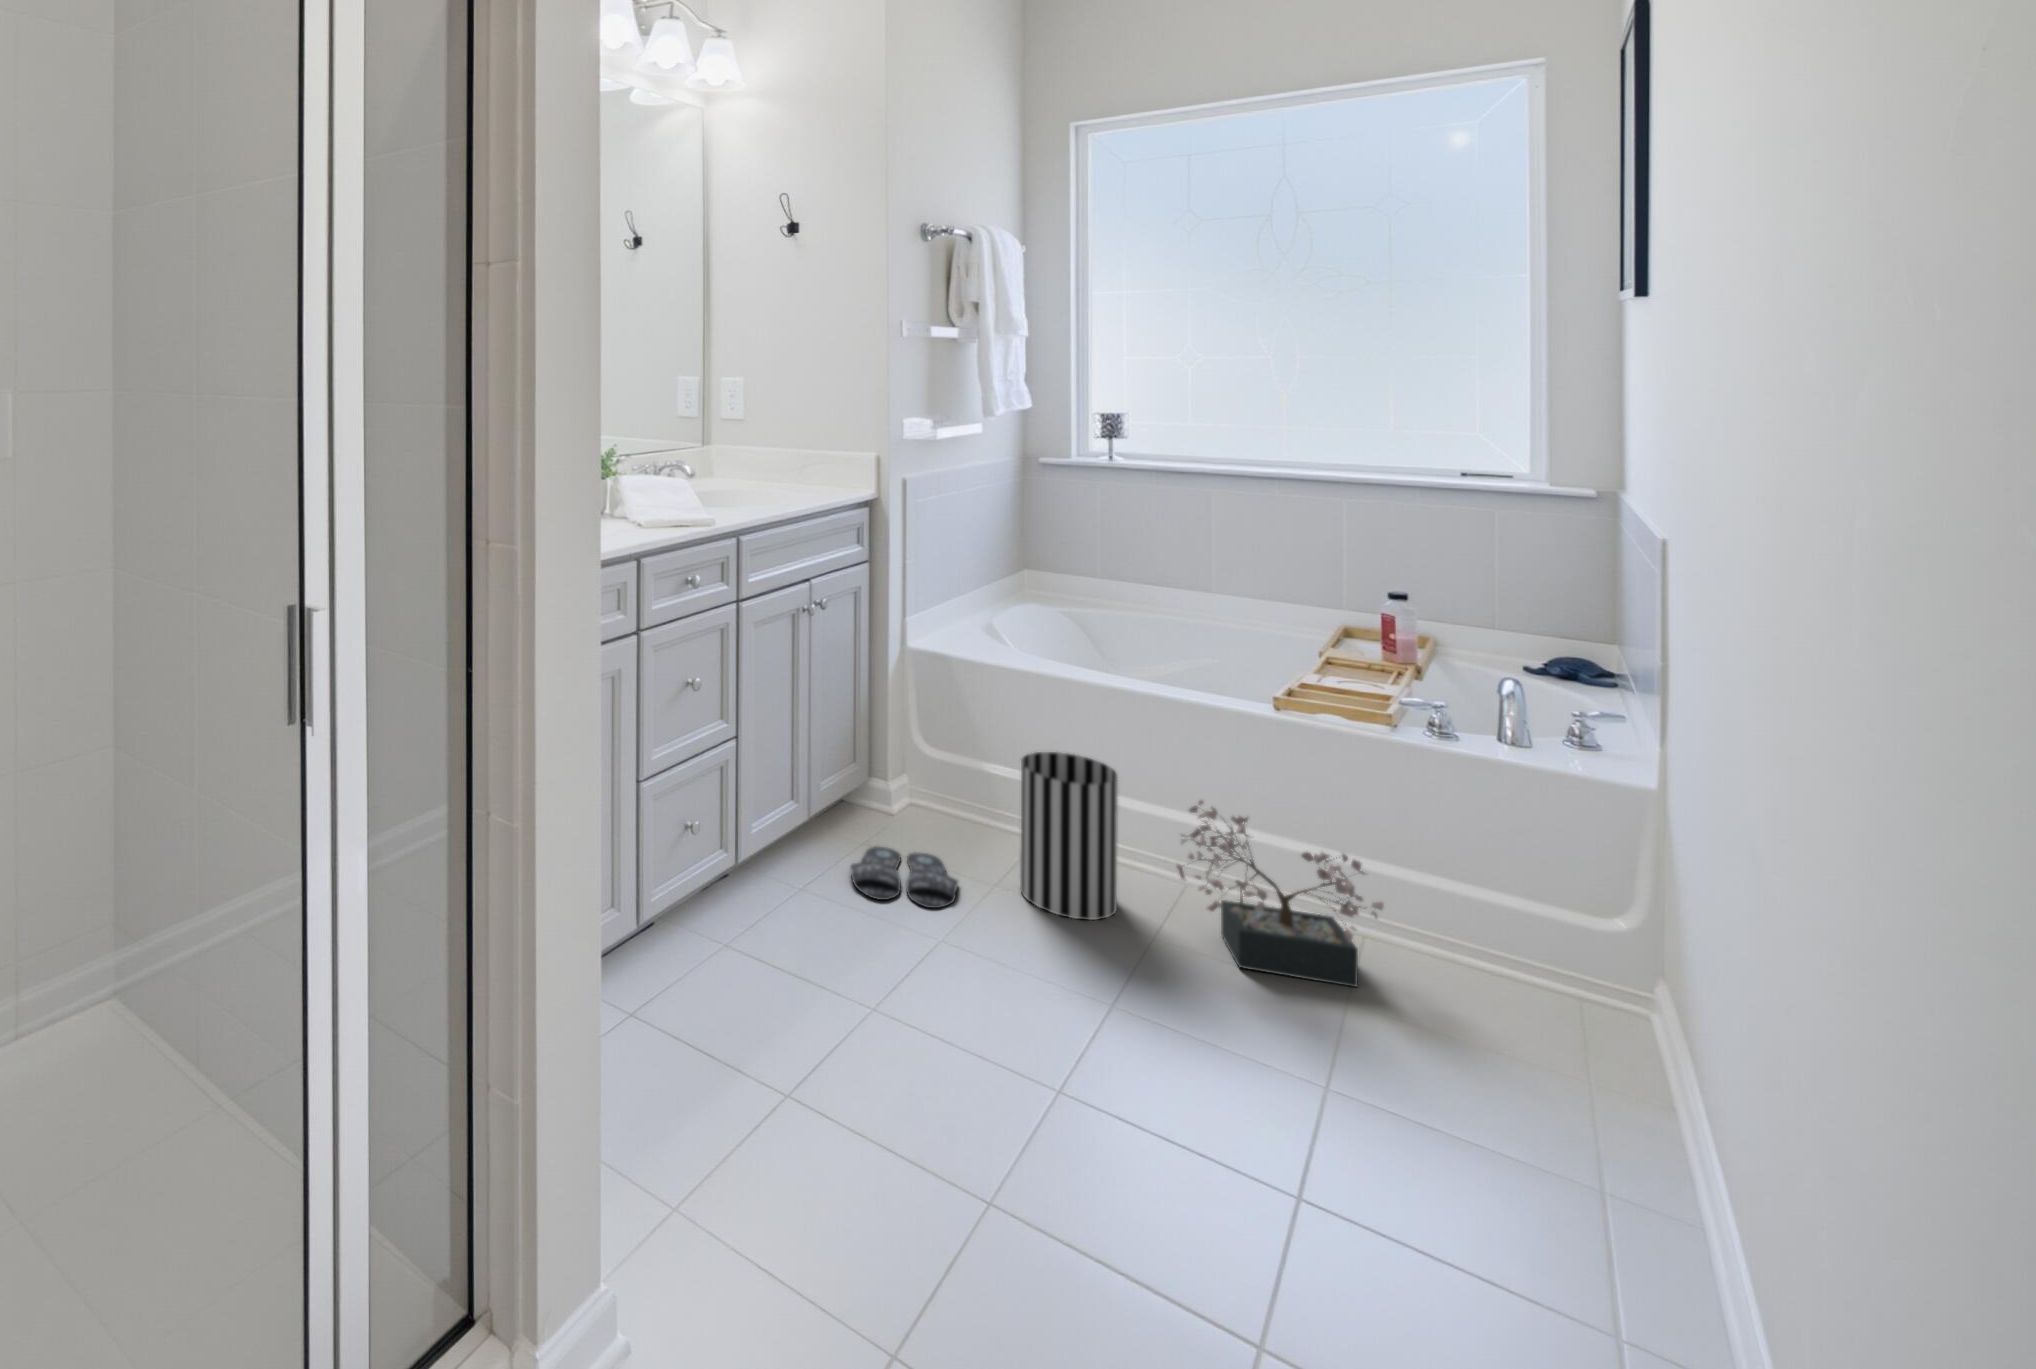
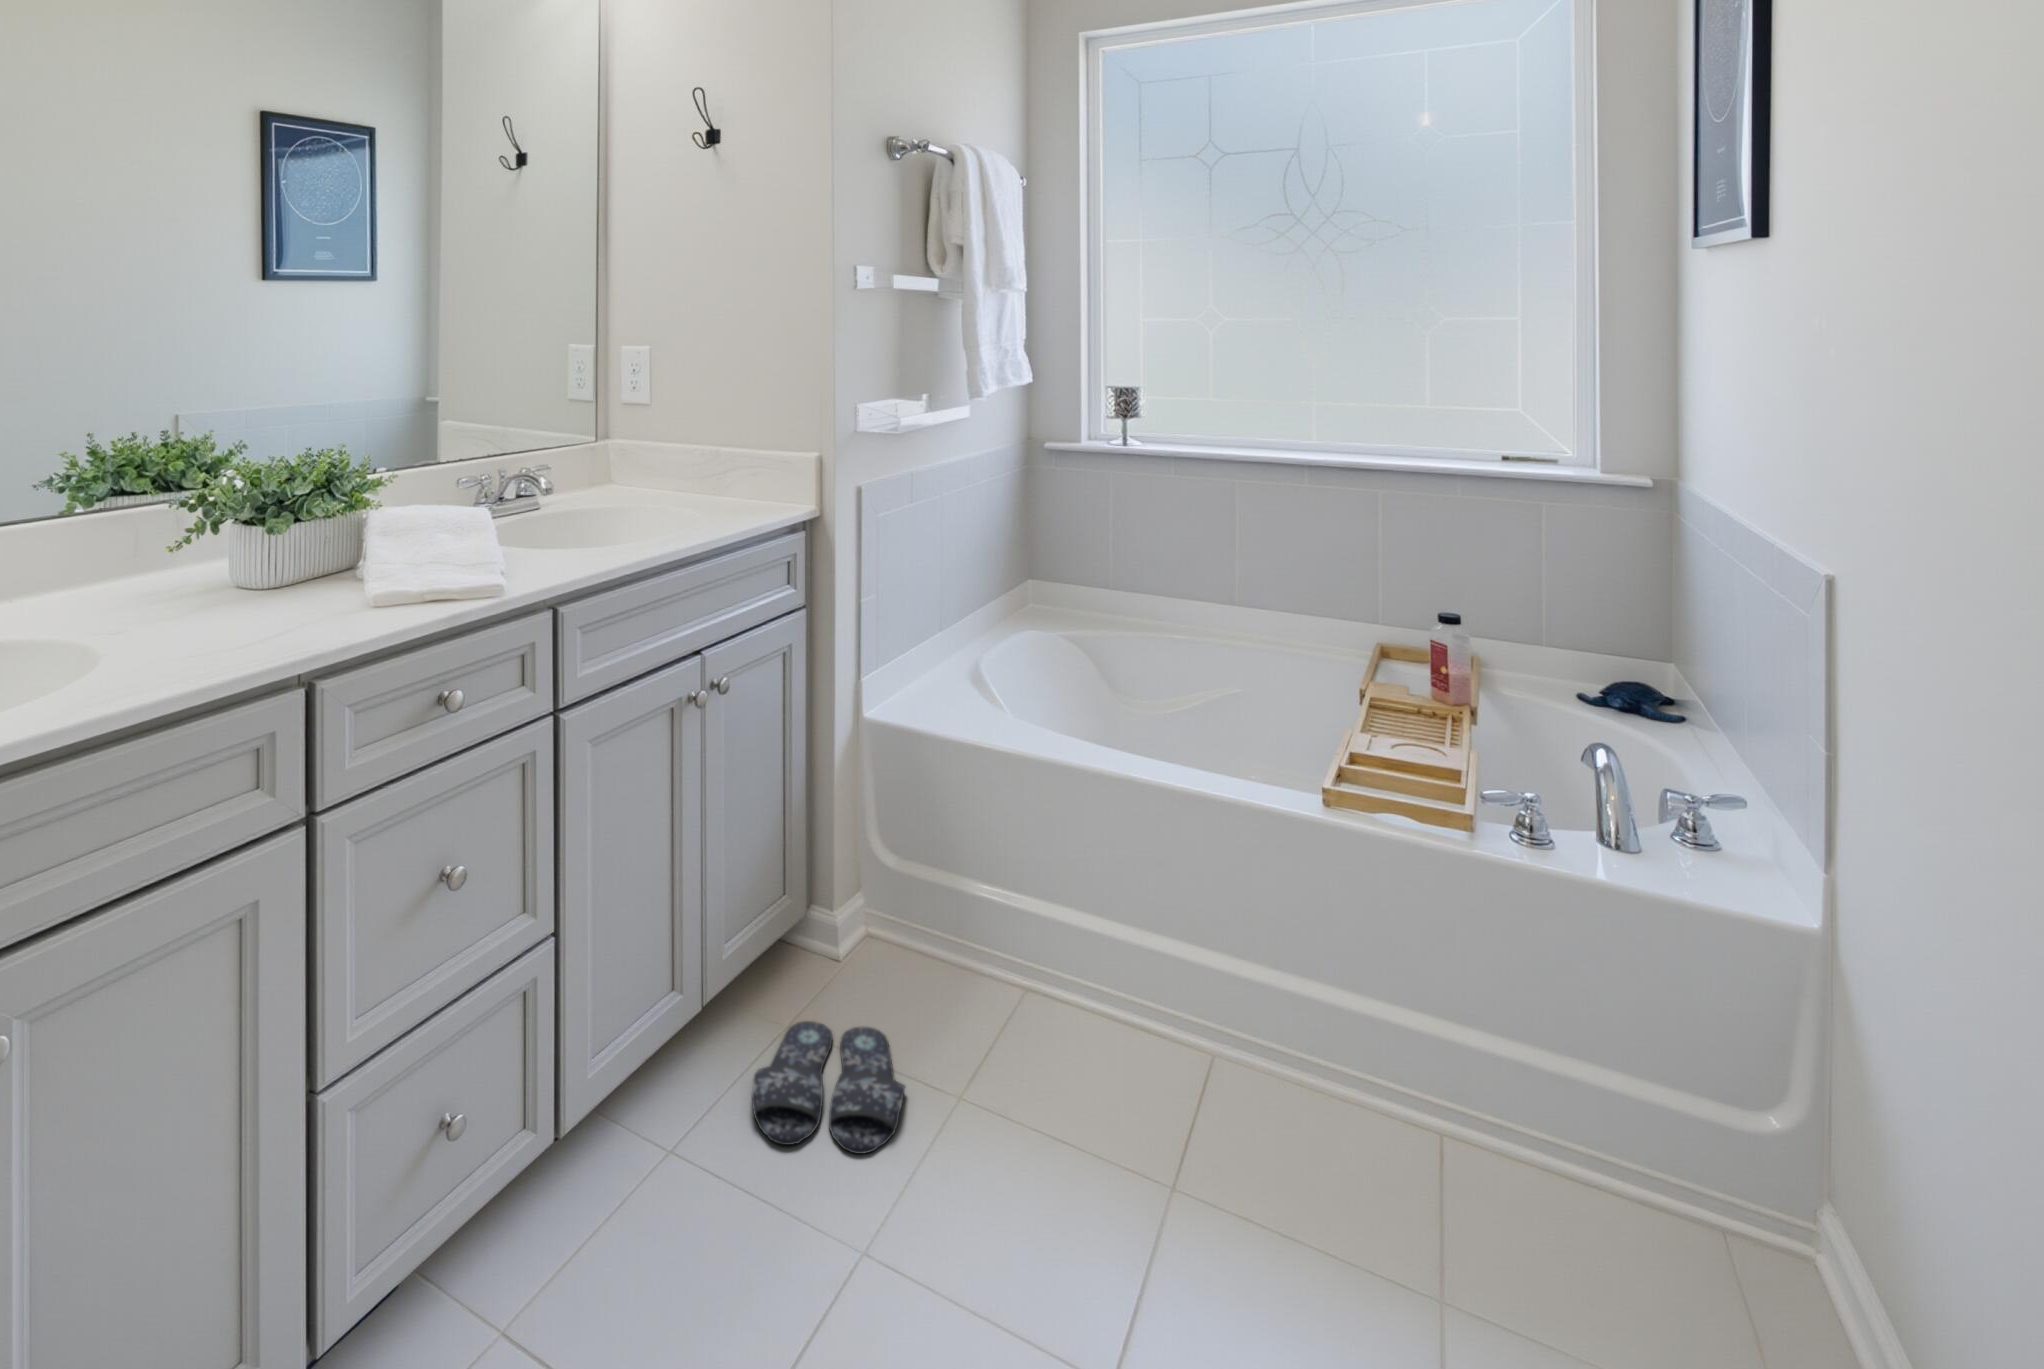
wastebasket: present [1020,752,1118,920] -> none [991,882,1123,1149]
decorative plant: present [1177,801,1384,987] -> none [1202,963,1481,1254]

